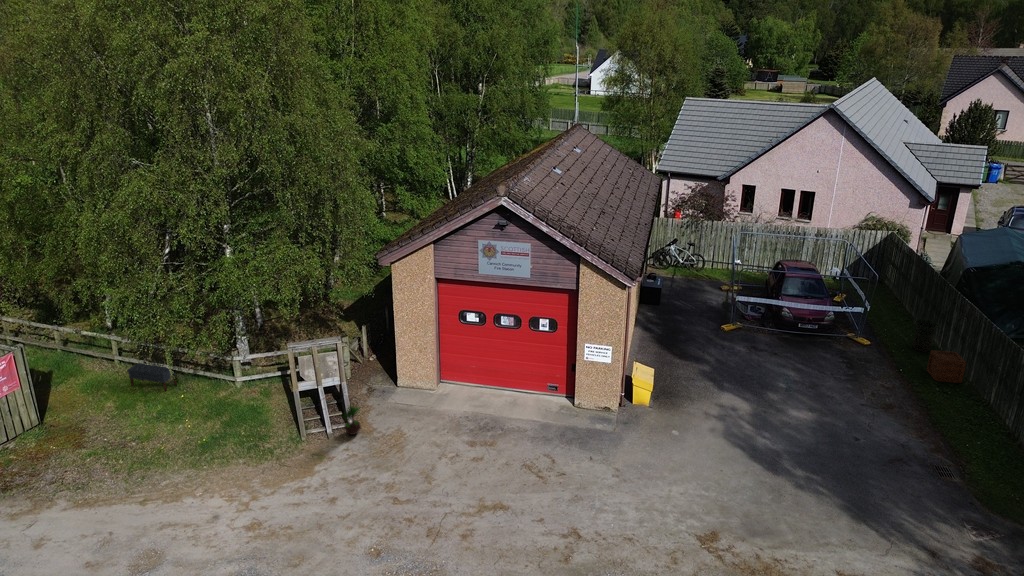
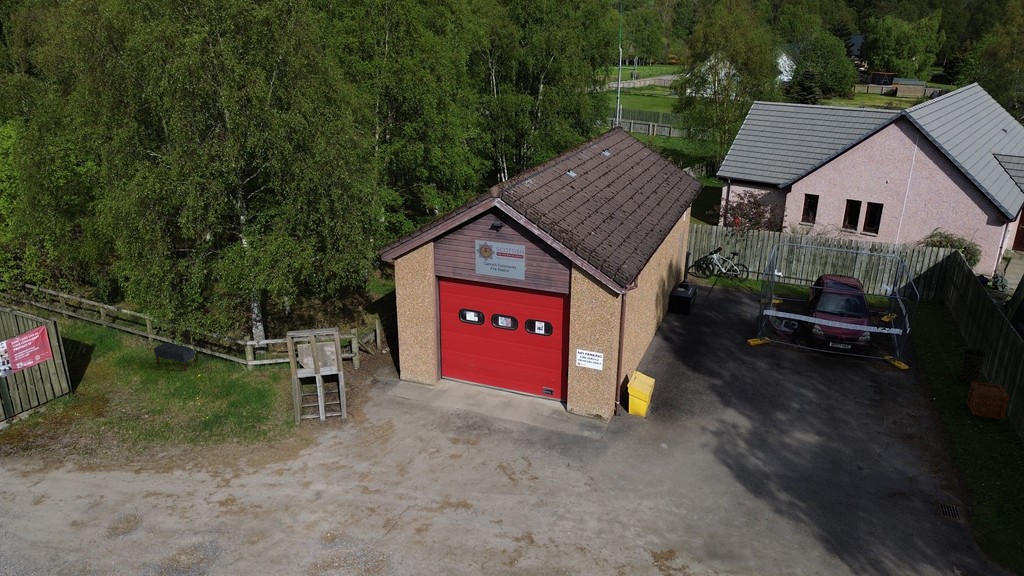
potted tree: present [344,406,361,435] -> none [330,393,352,424]

